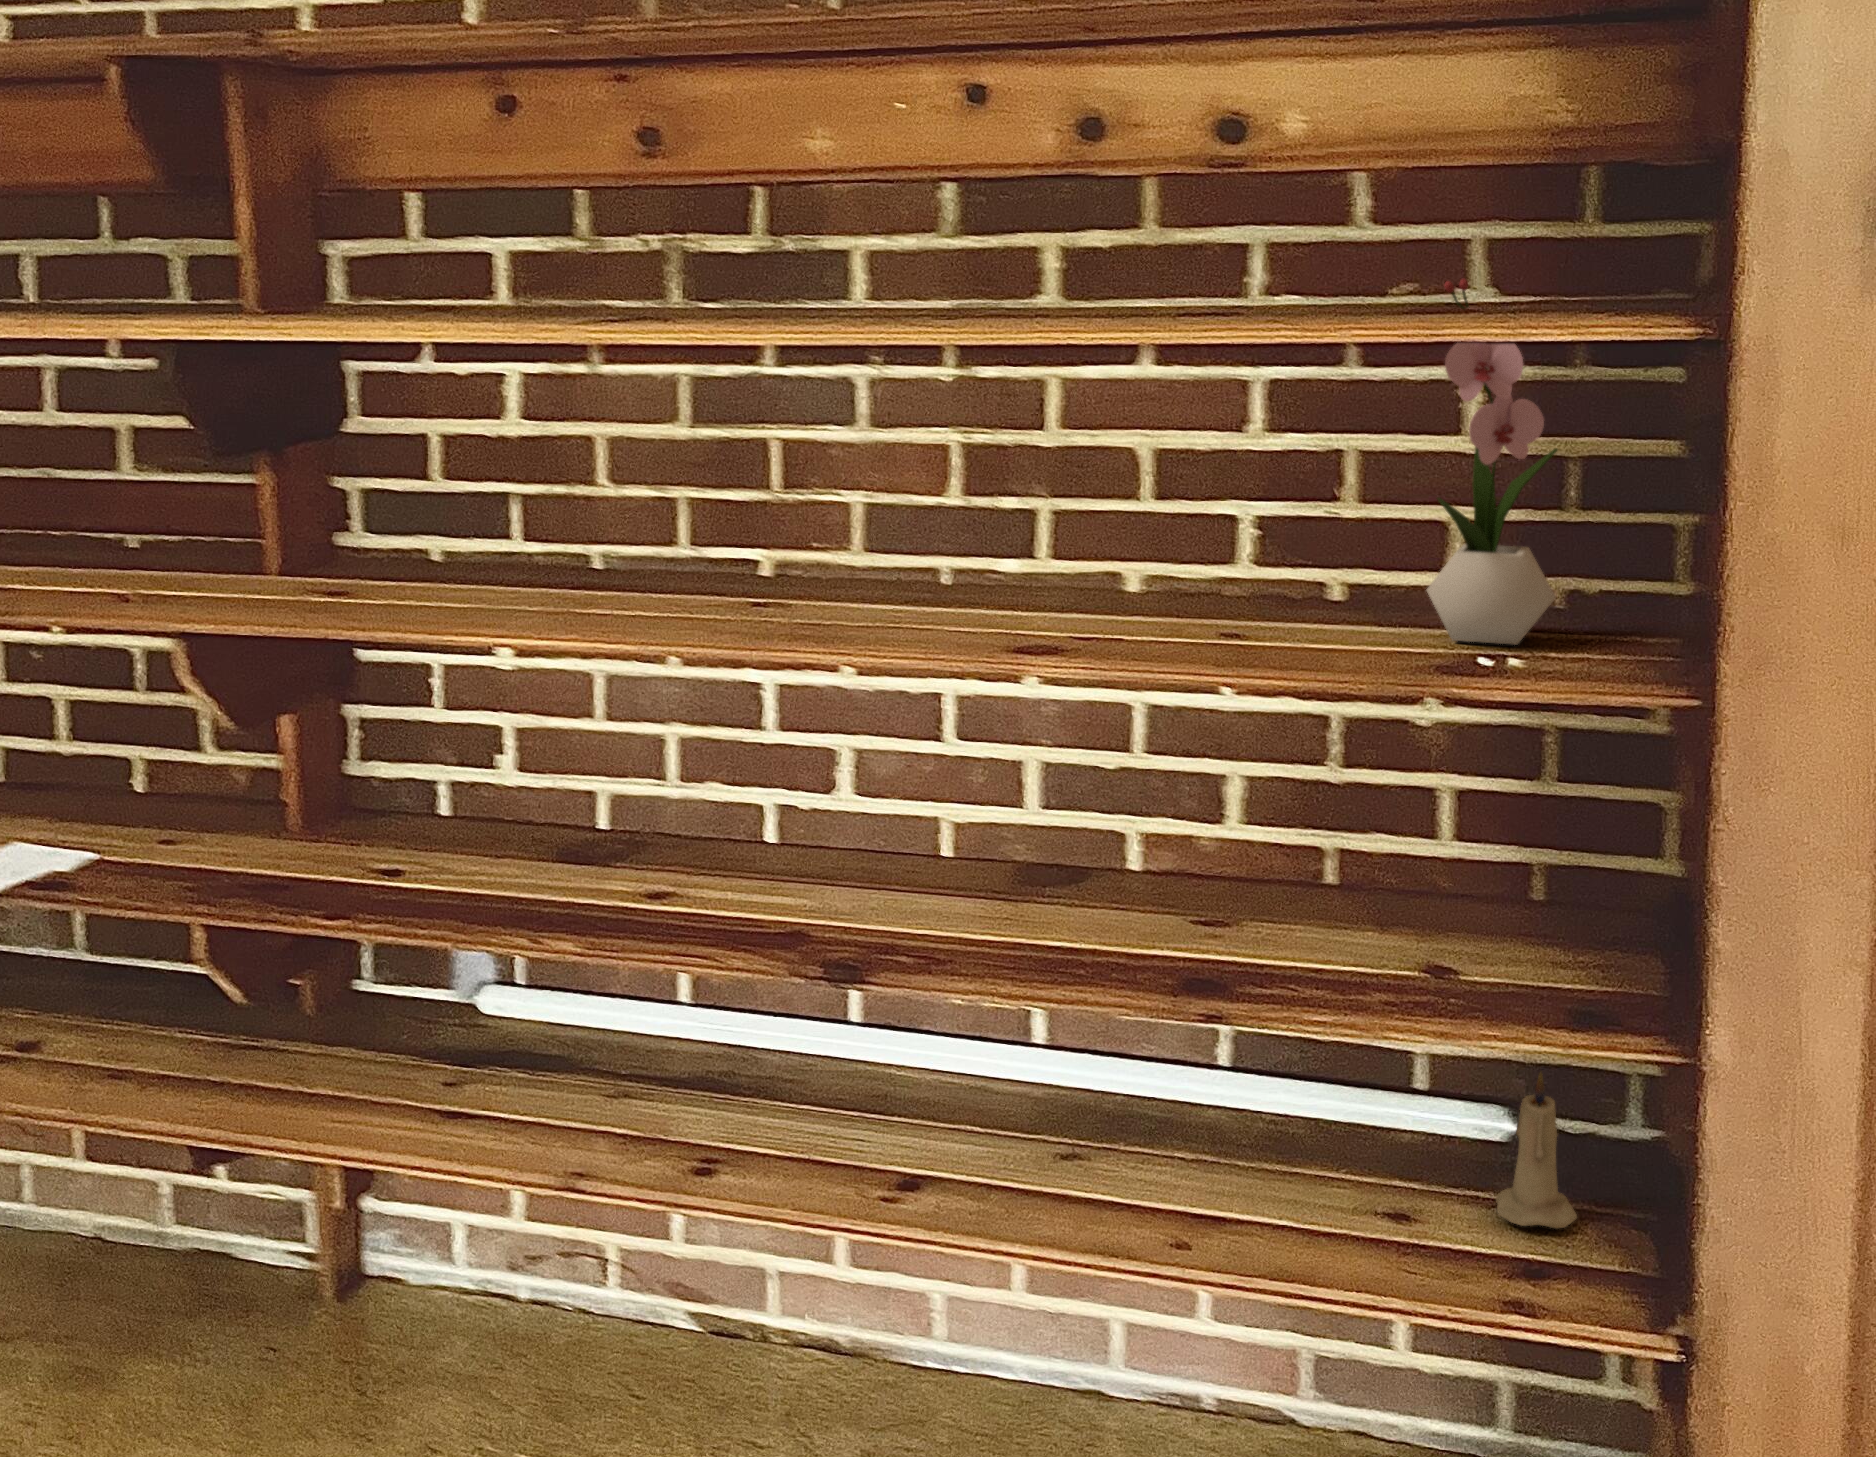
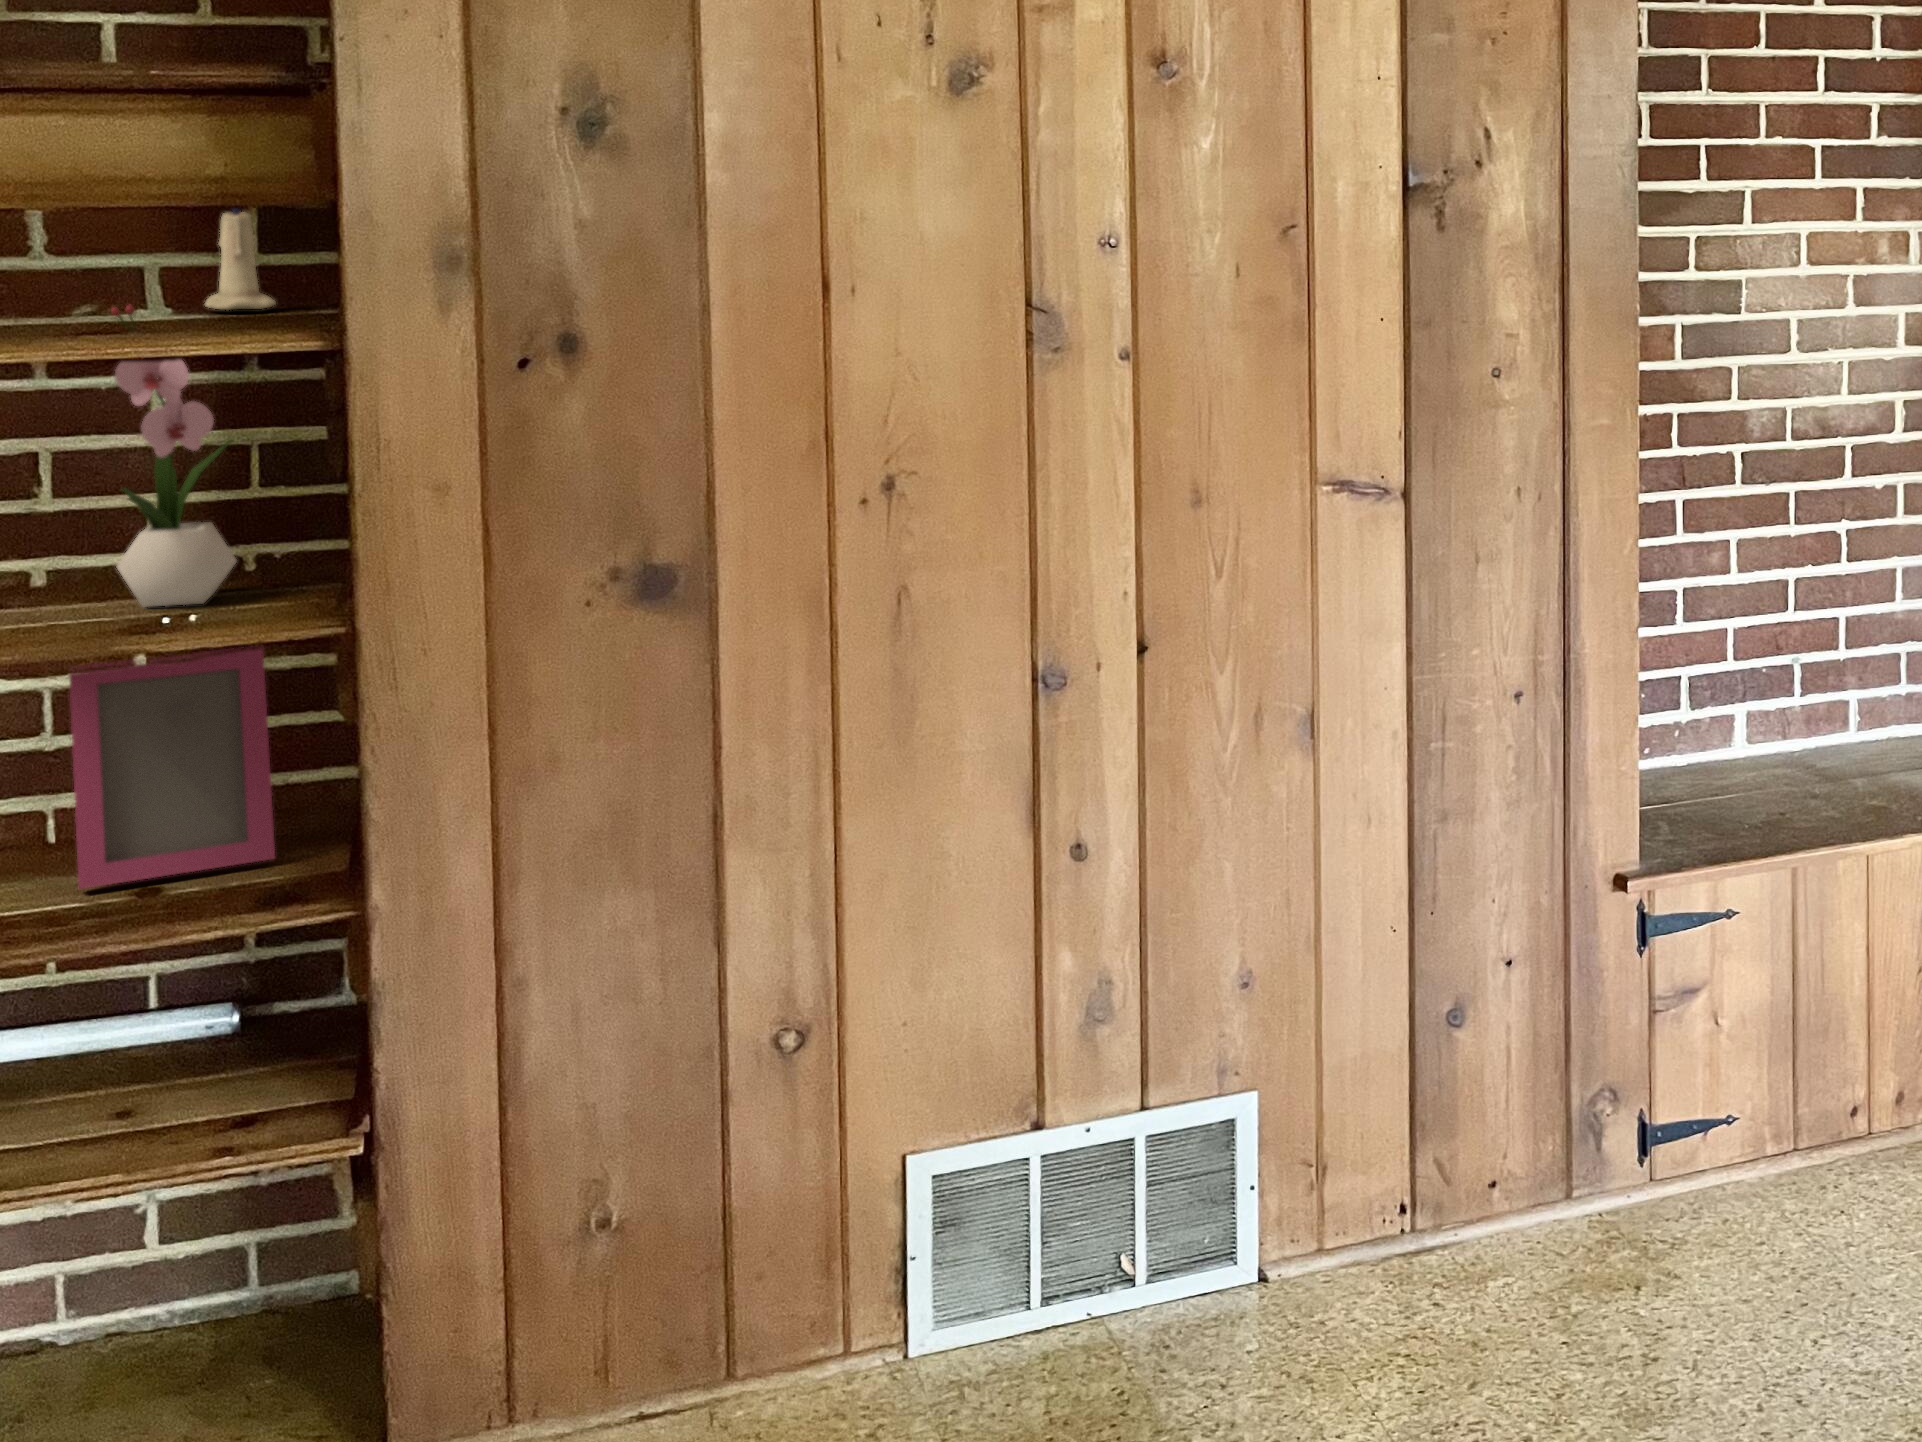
picture frame: none [1368,697,1575,962] -> present [69,647,275,889]
candle: present [1496,1072,1577,1228] -> present [205,209,275,310]

